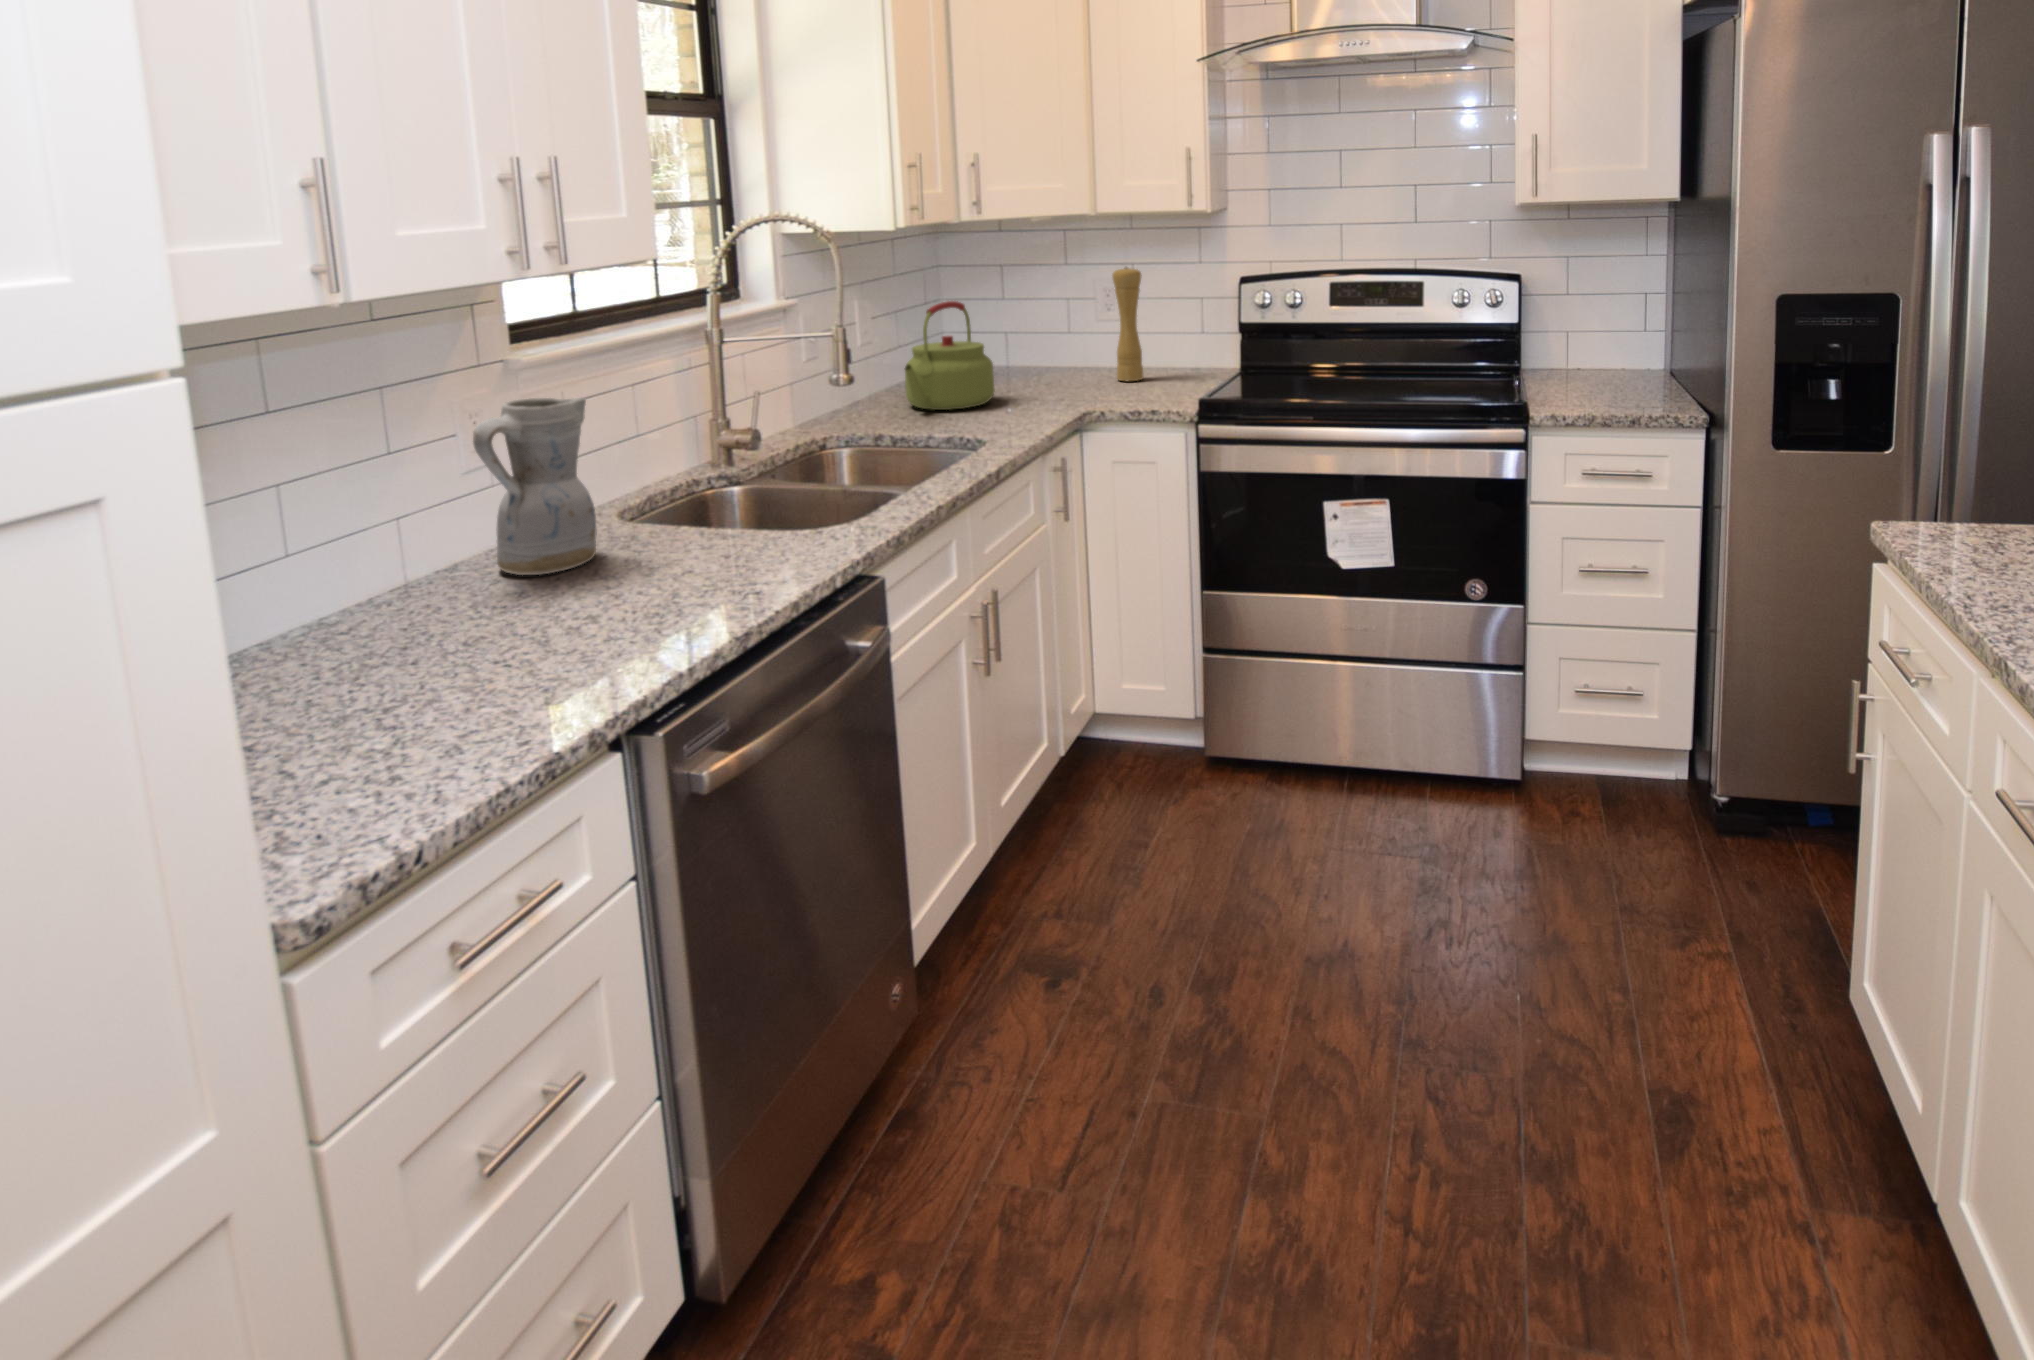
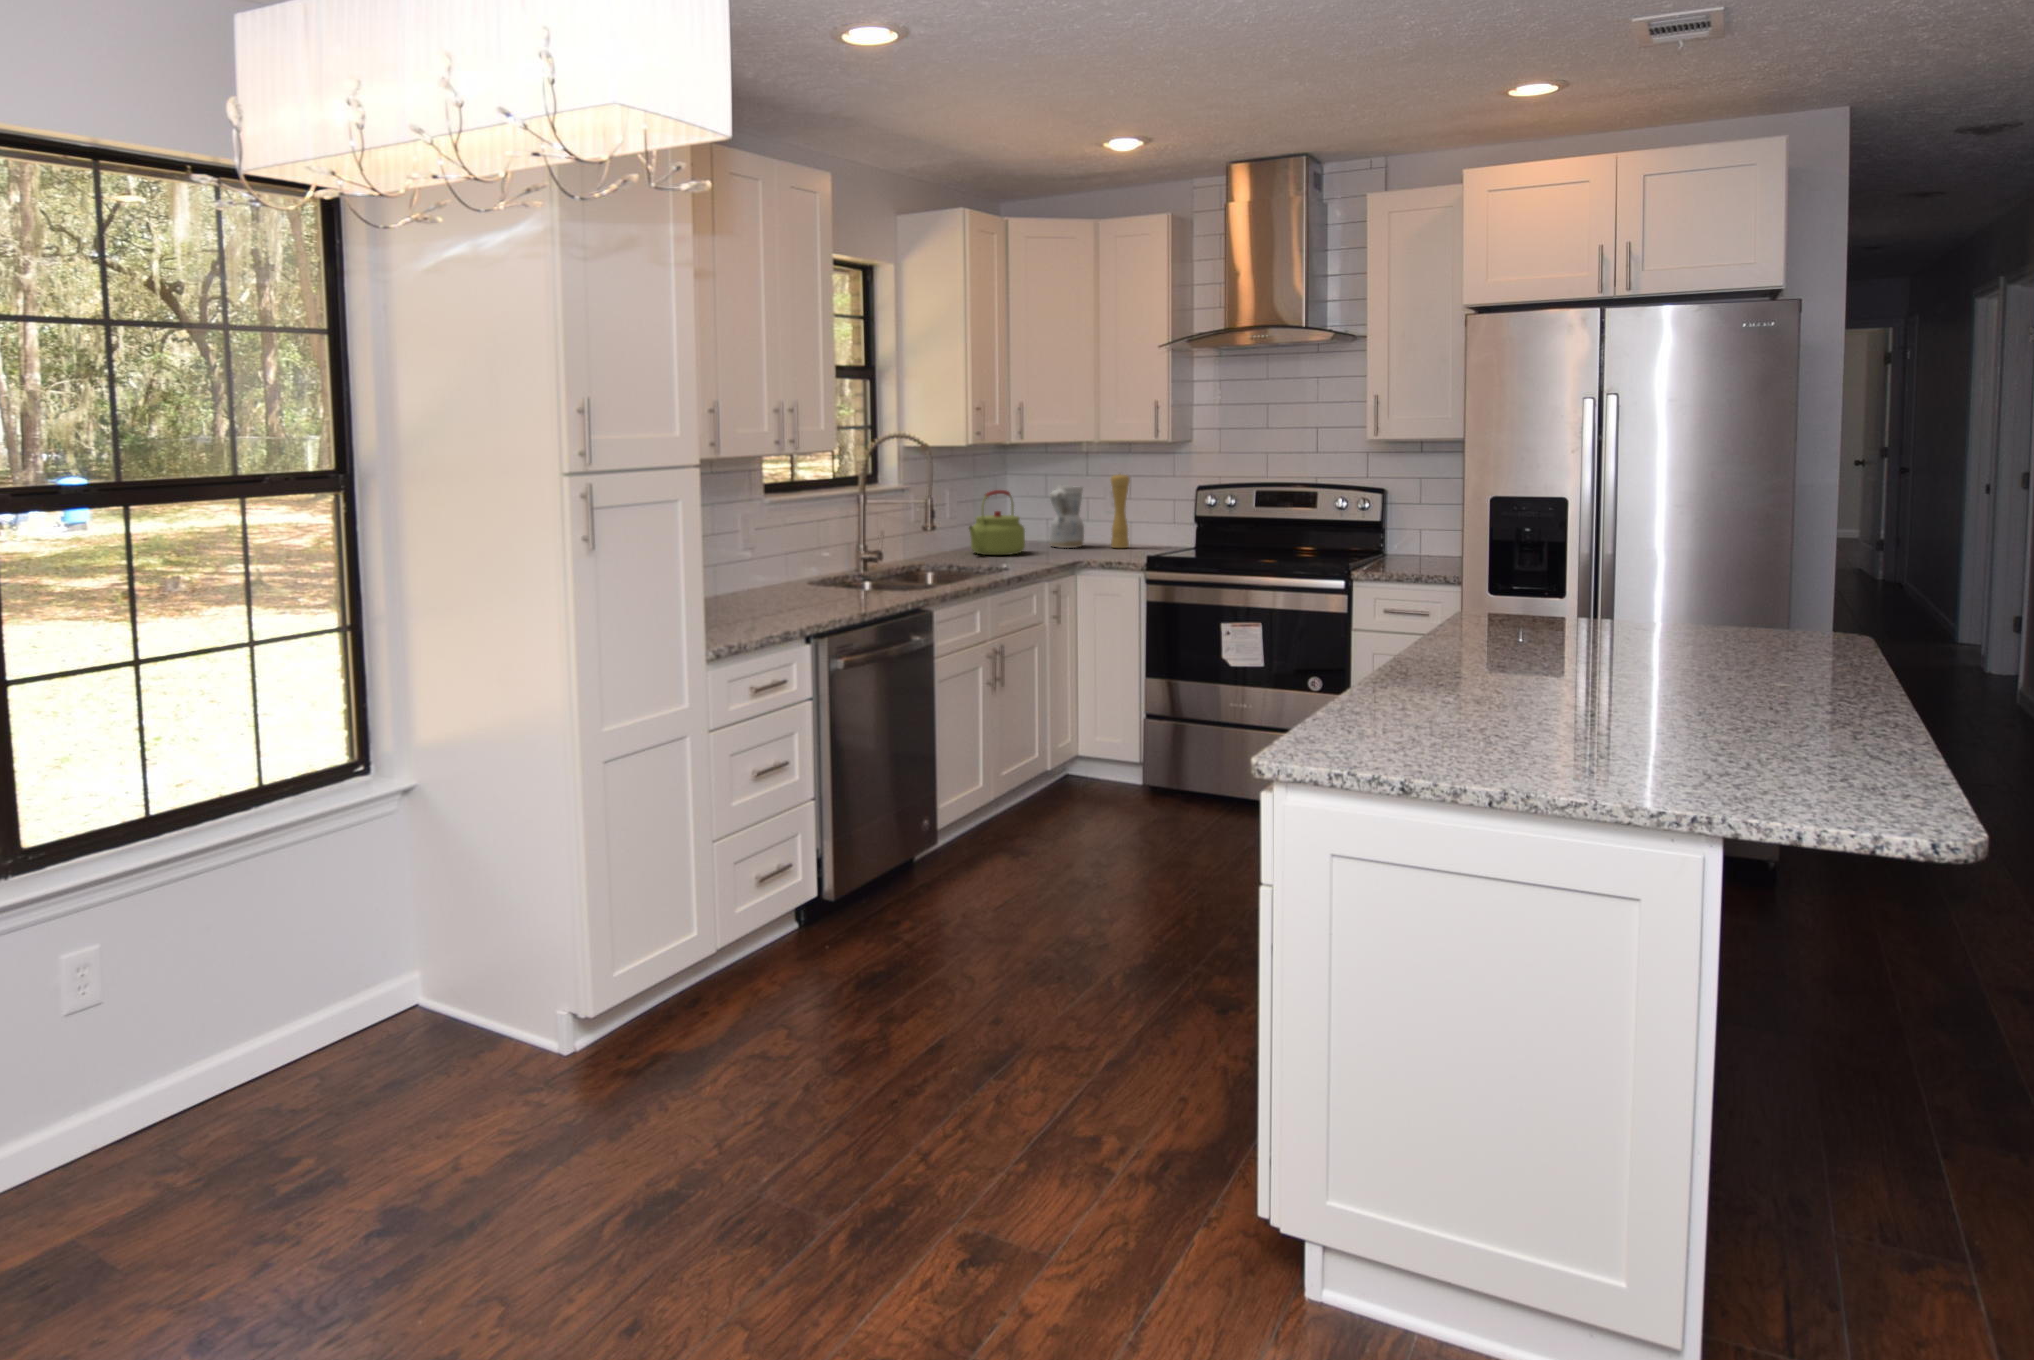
ceramic pitcher: present [473,398,597,575] -> present [1050,486,1084,548]

